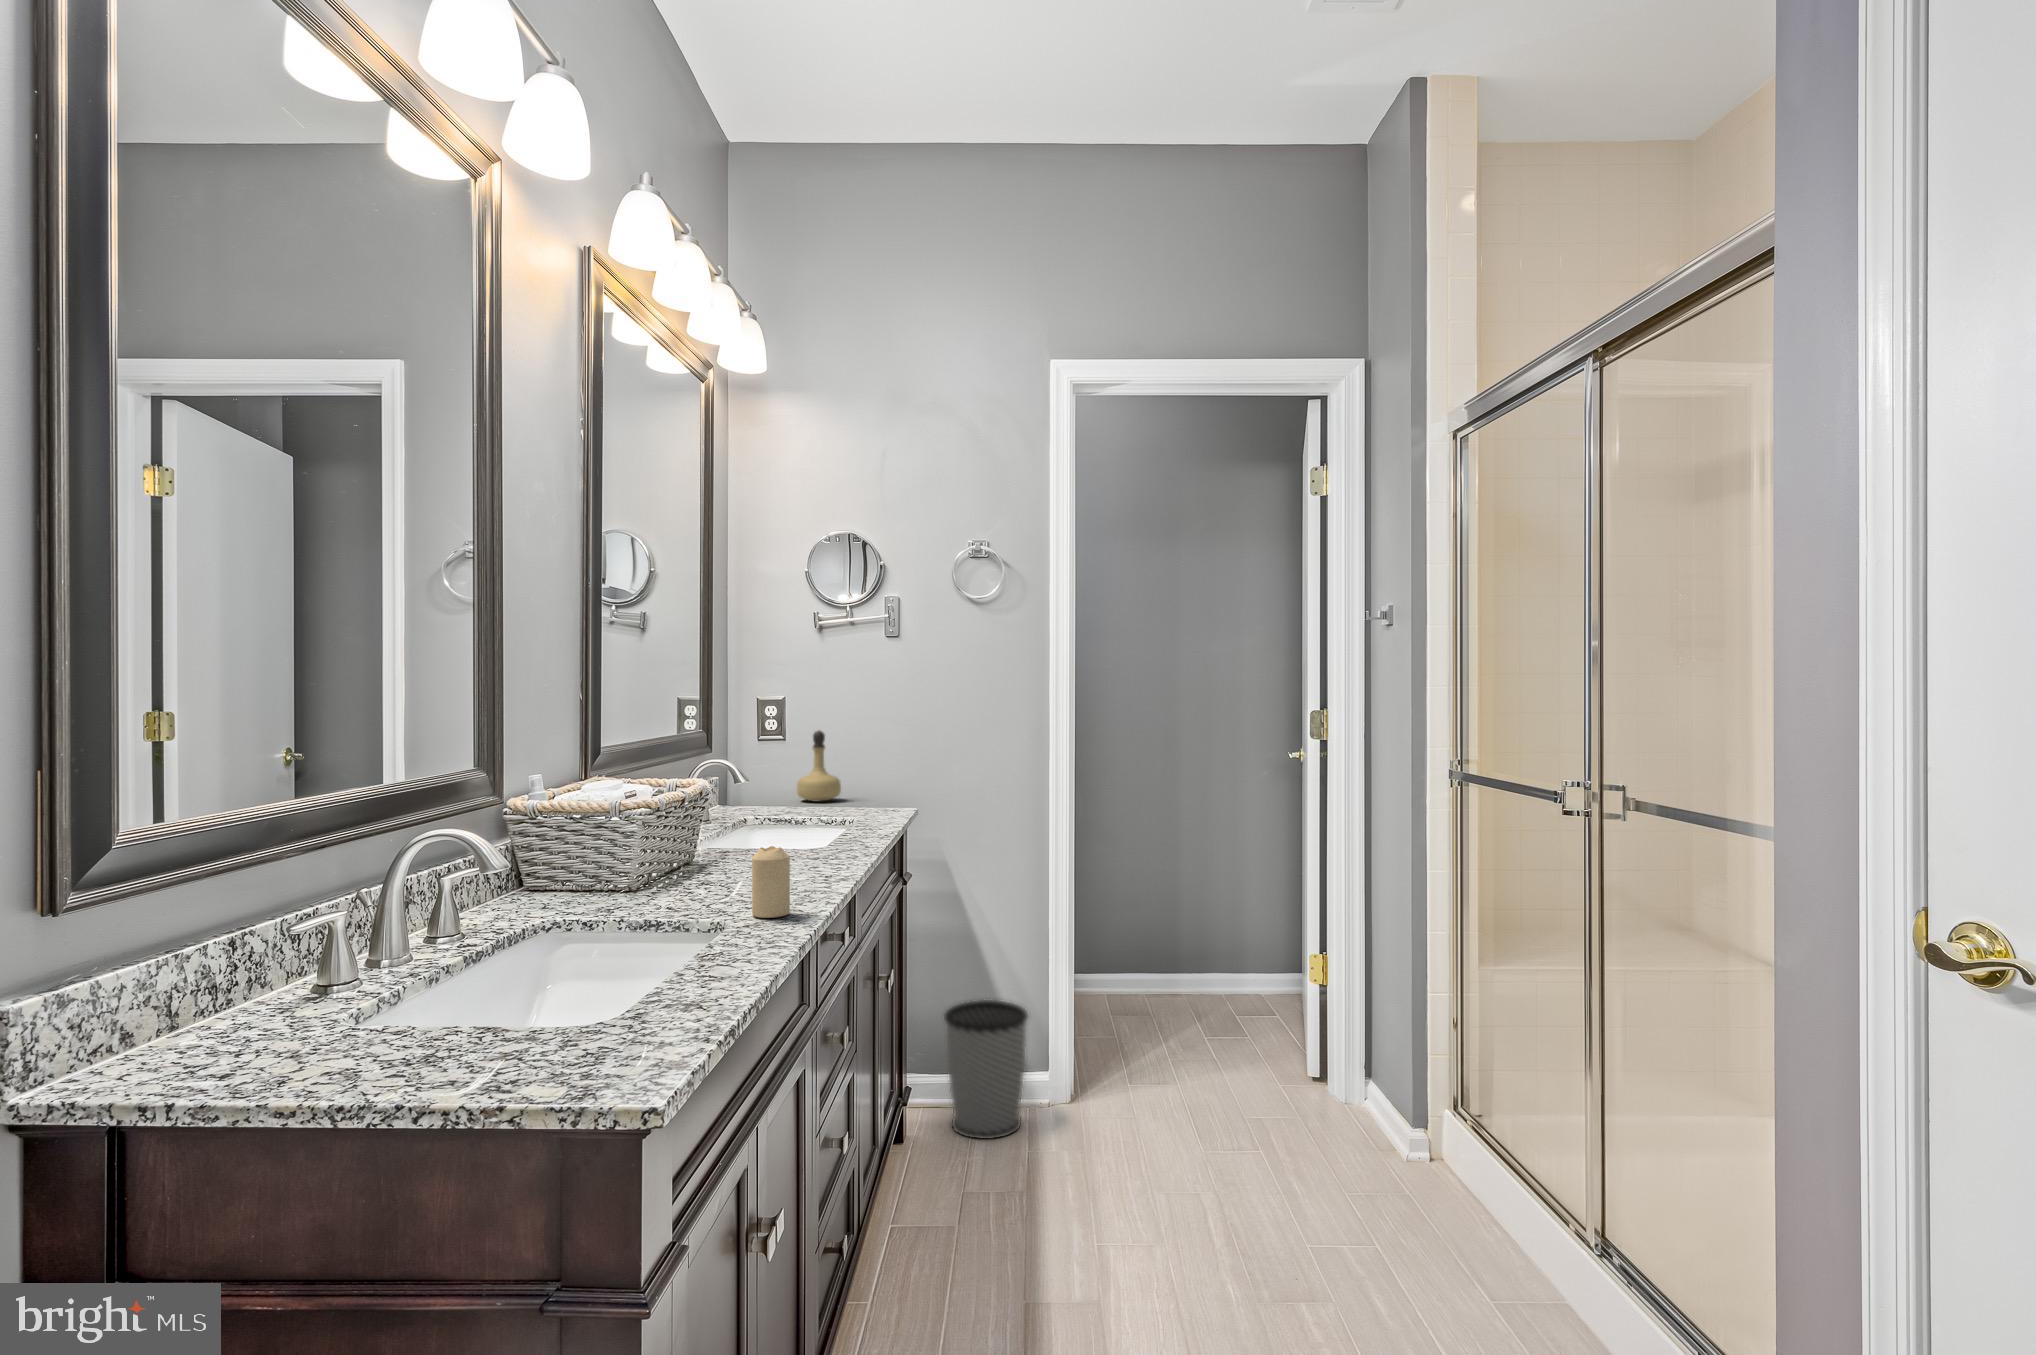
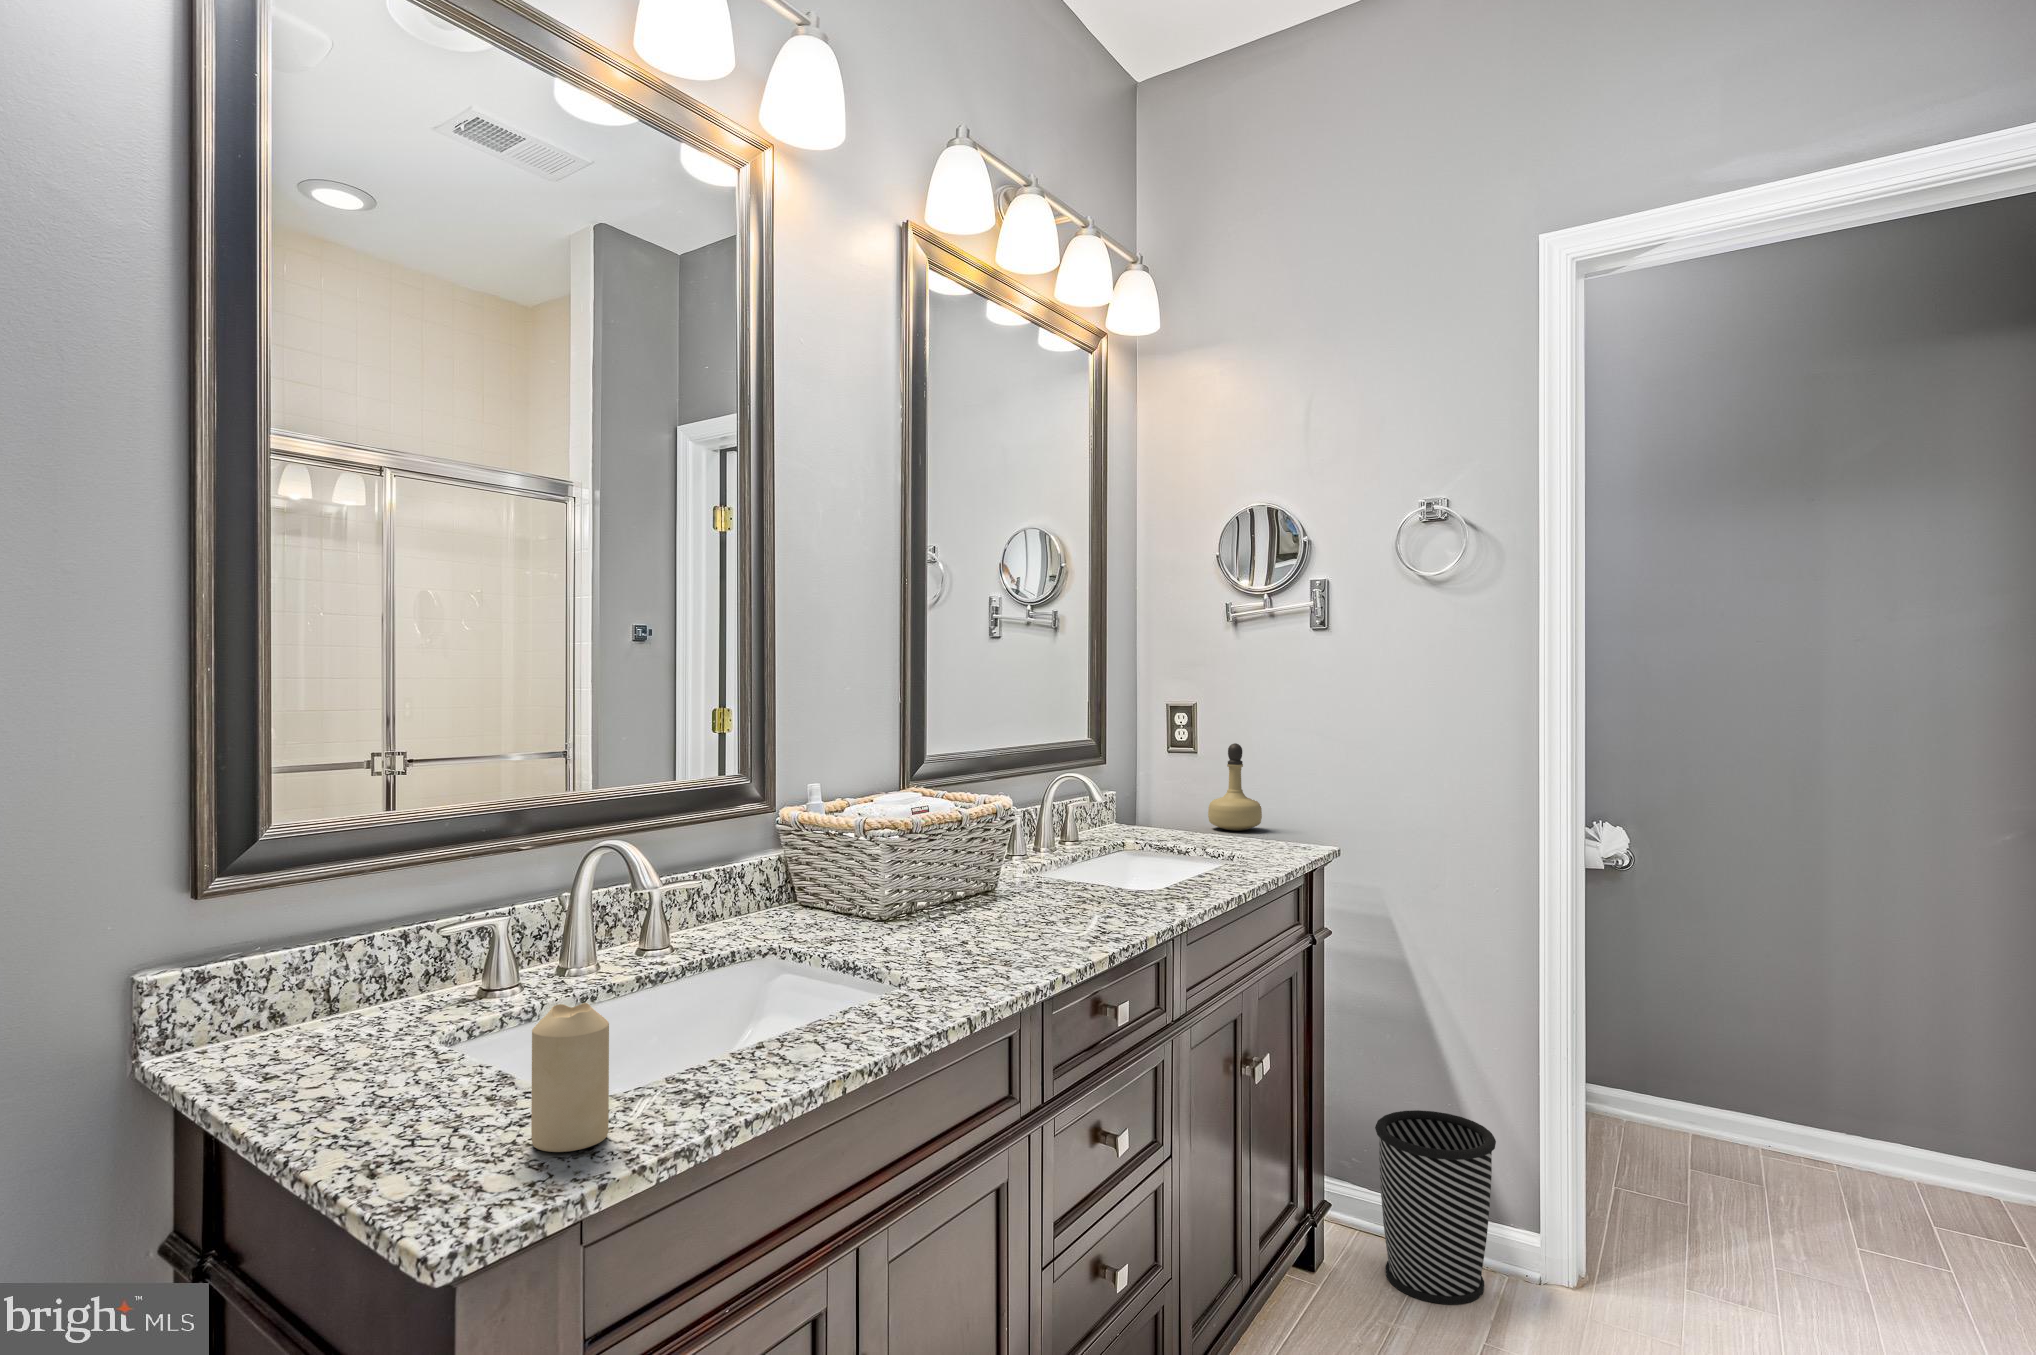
candle: present [752,846,790,918] -> present [531,1003,609,1152]

